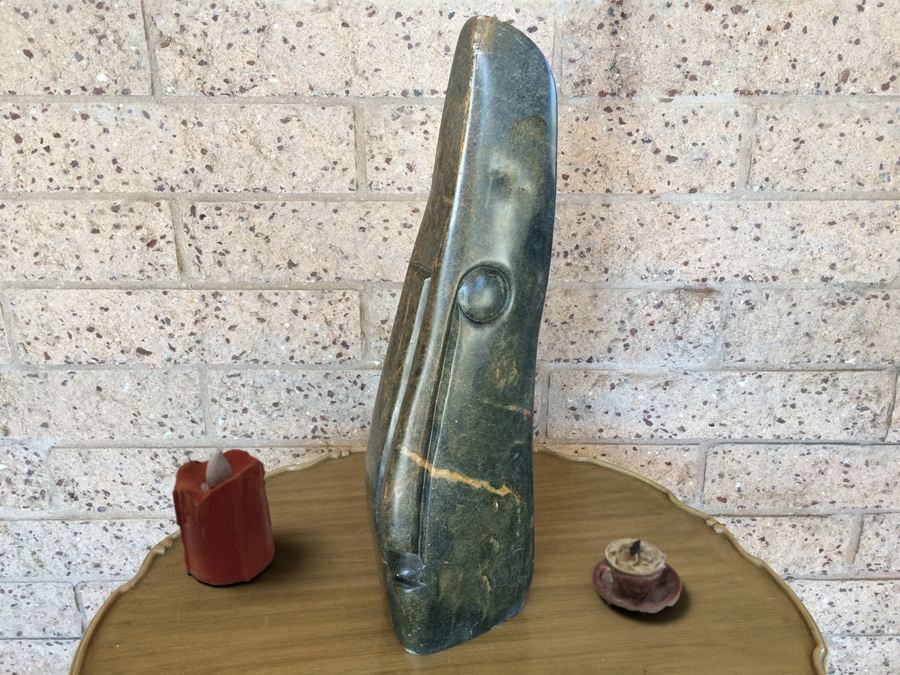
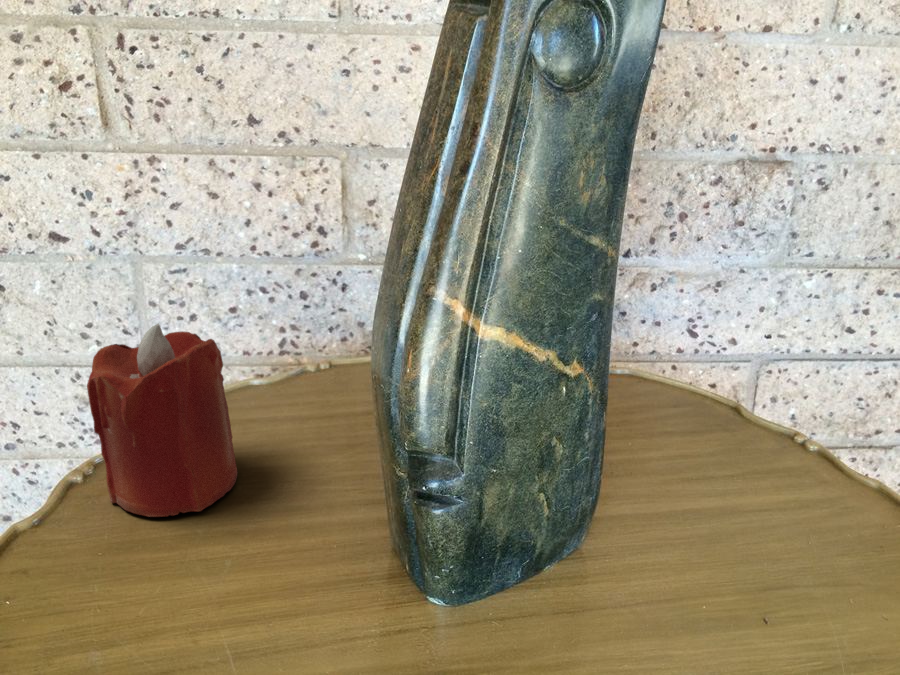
teacup: present [591,538,682,613] -> none [678,443,806,541]

